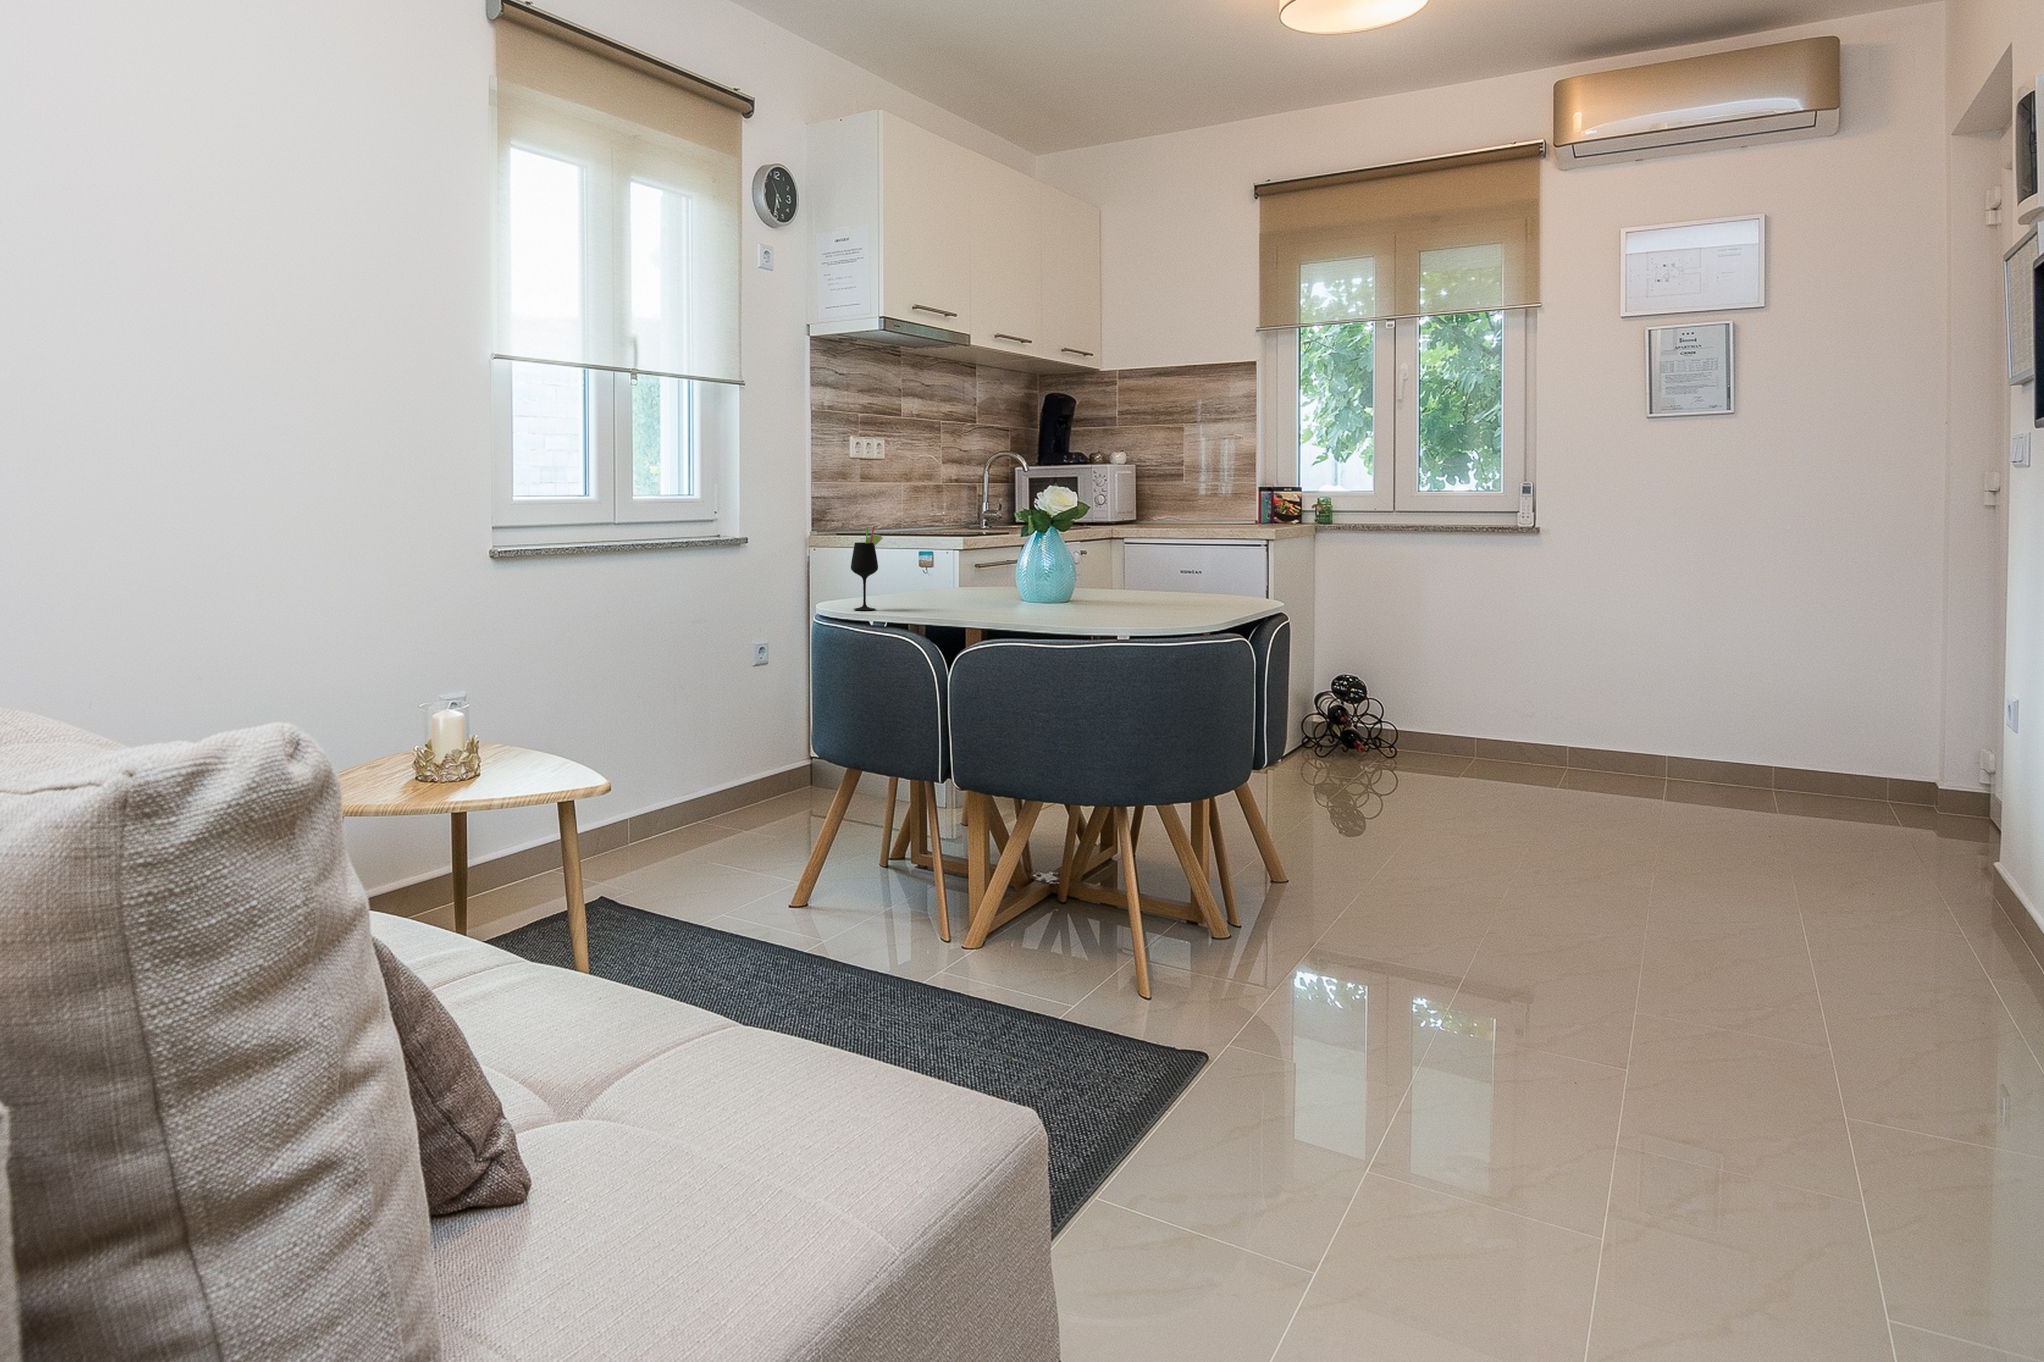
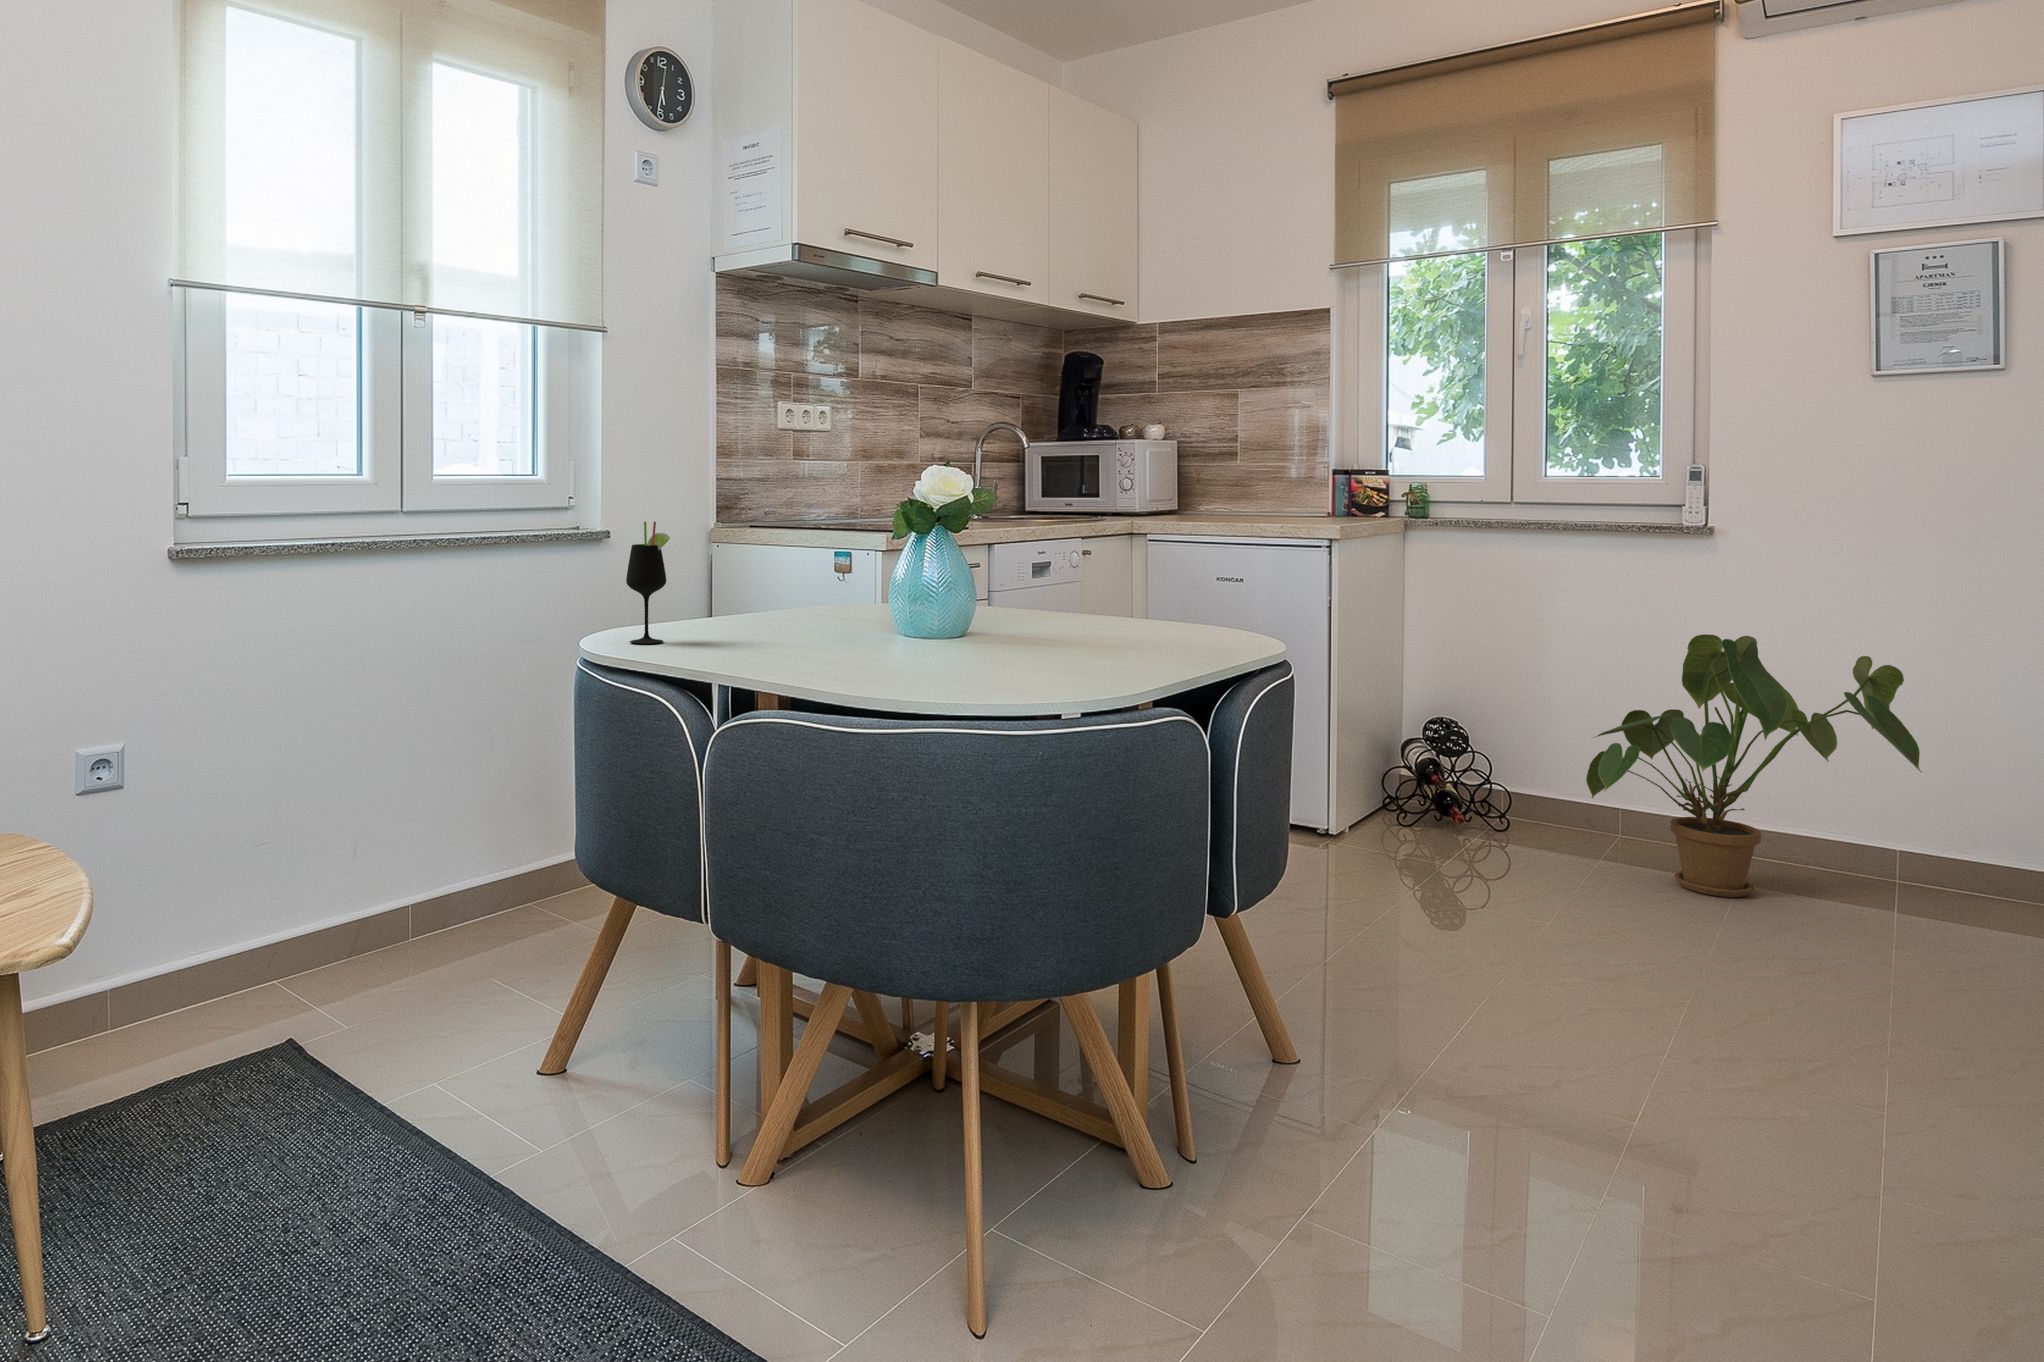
house plant: none [1455,607,1682,794] -> present [1586,634,1922,897]

